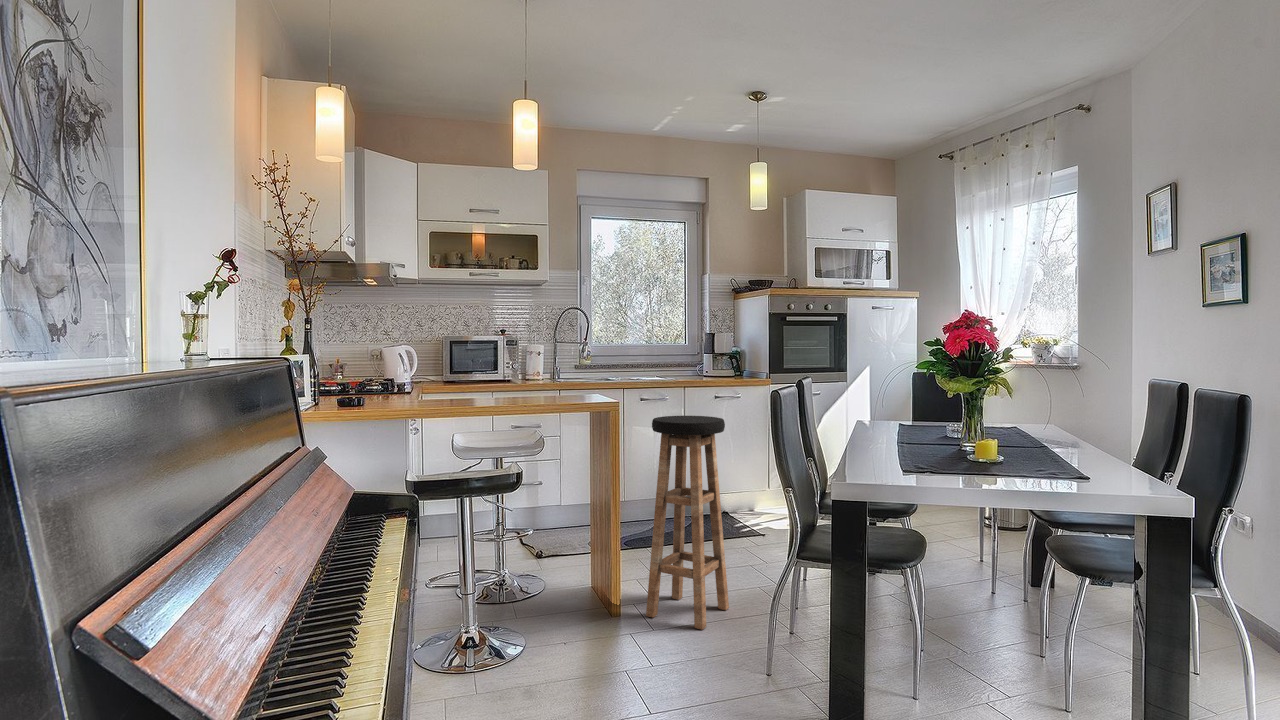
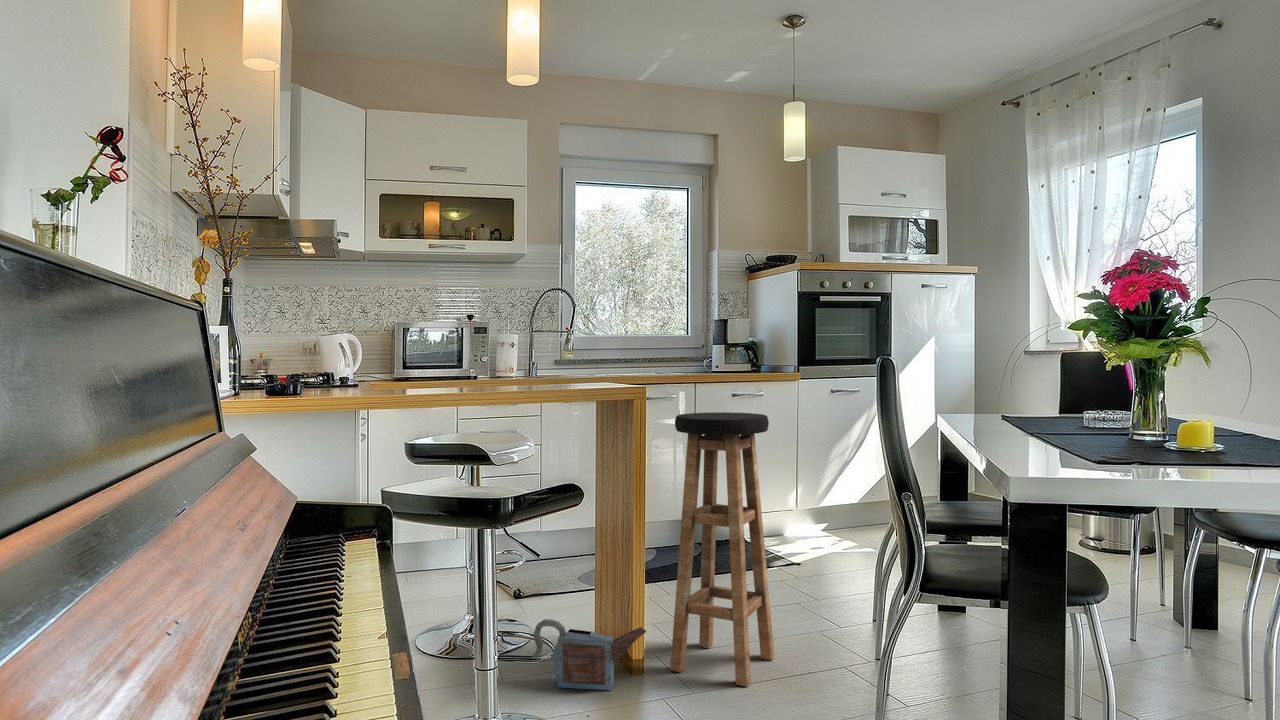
watering can: none [539,575,626,630] -> present [533,619,646,691]

